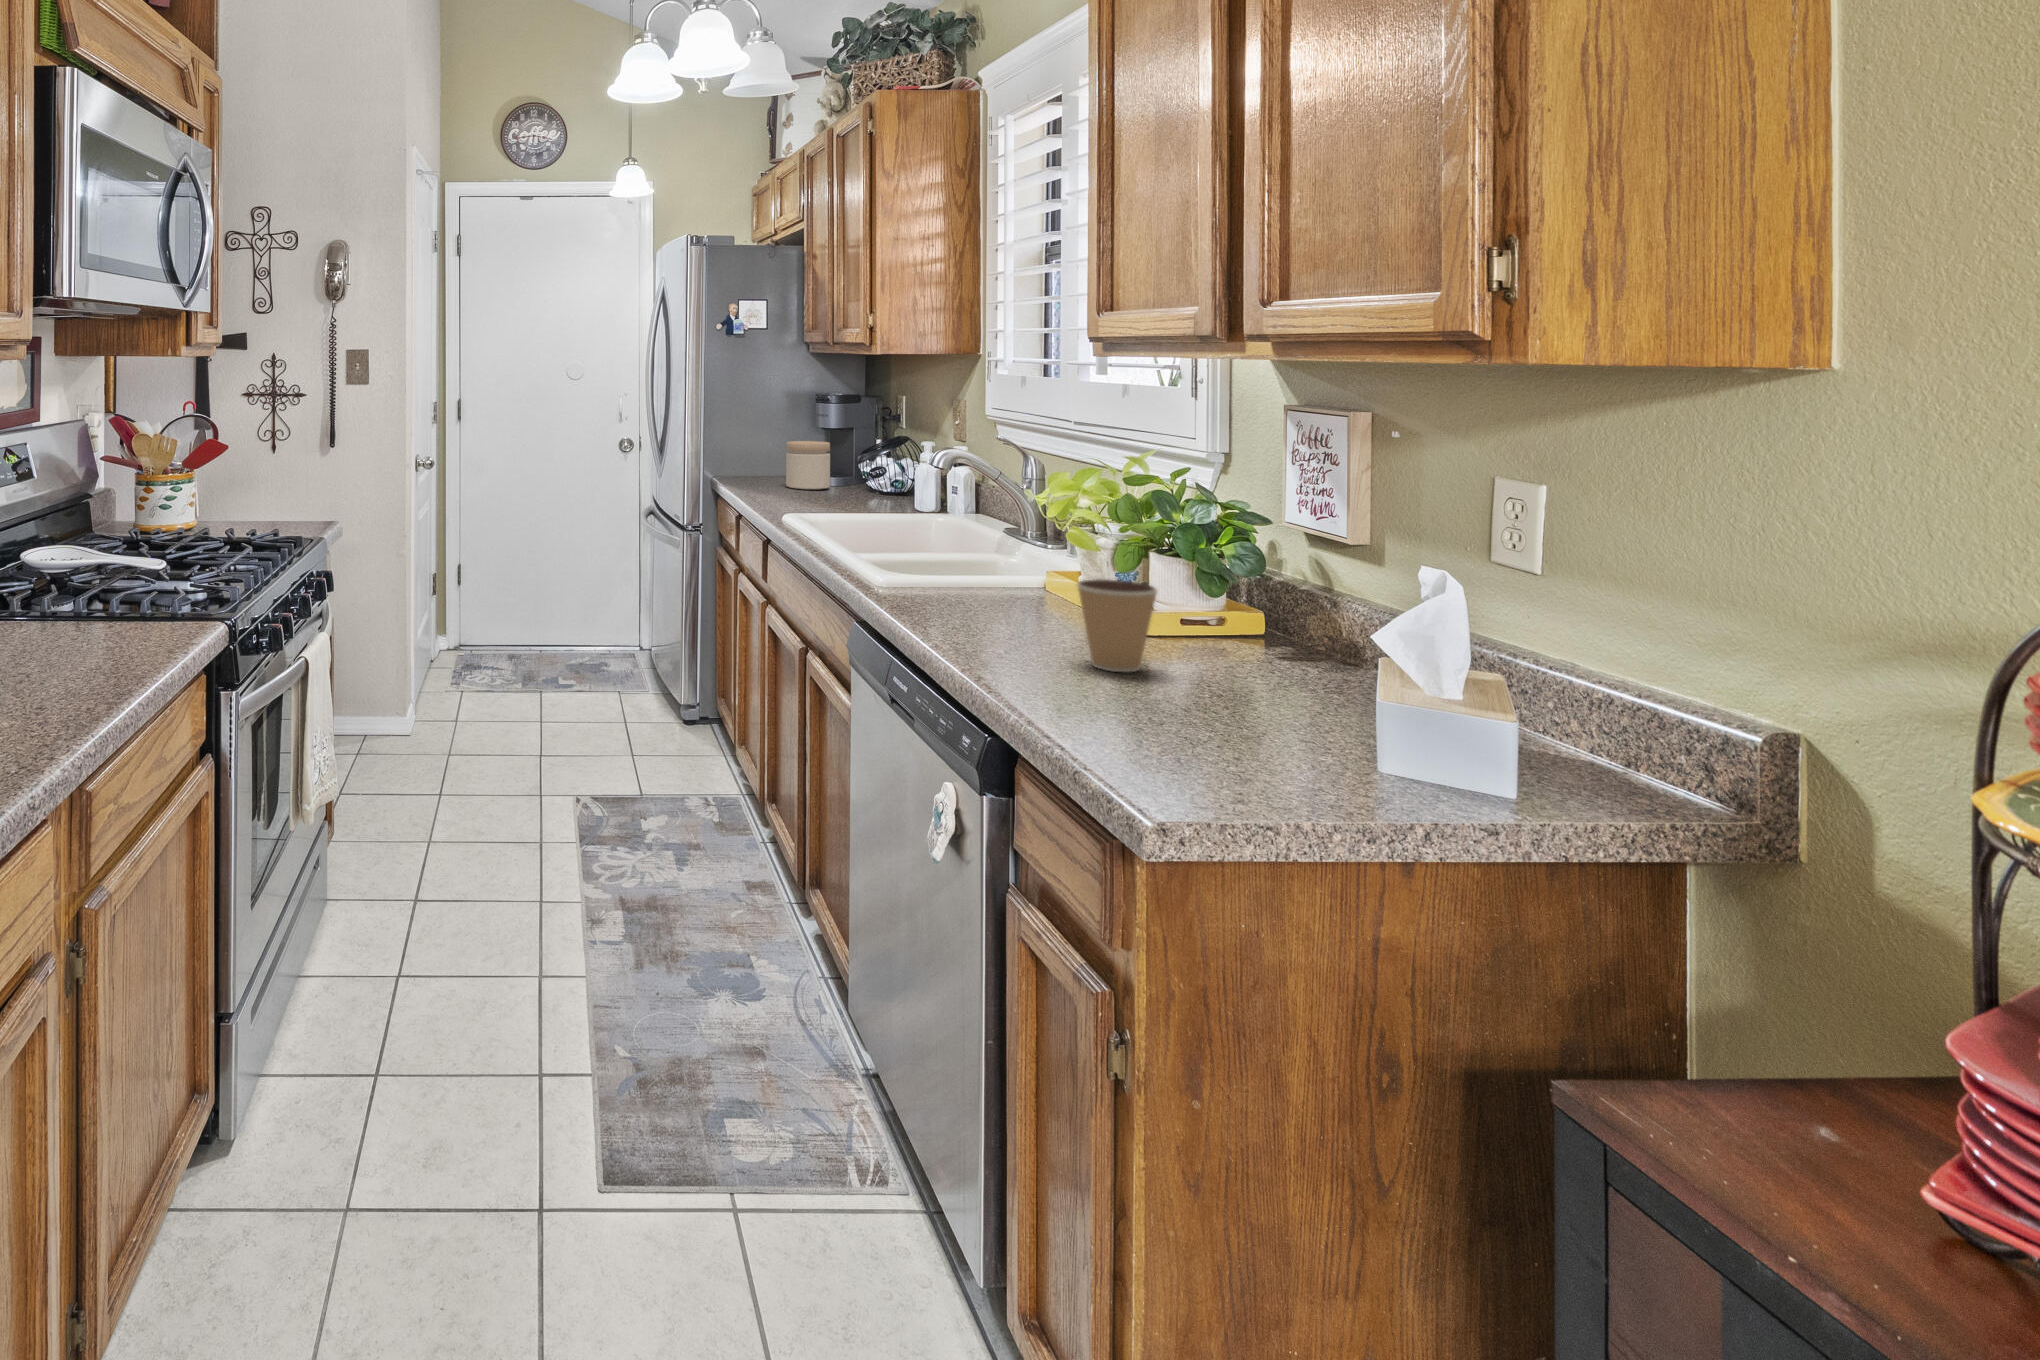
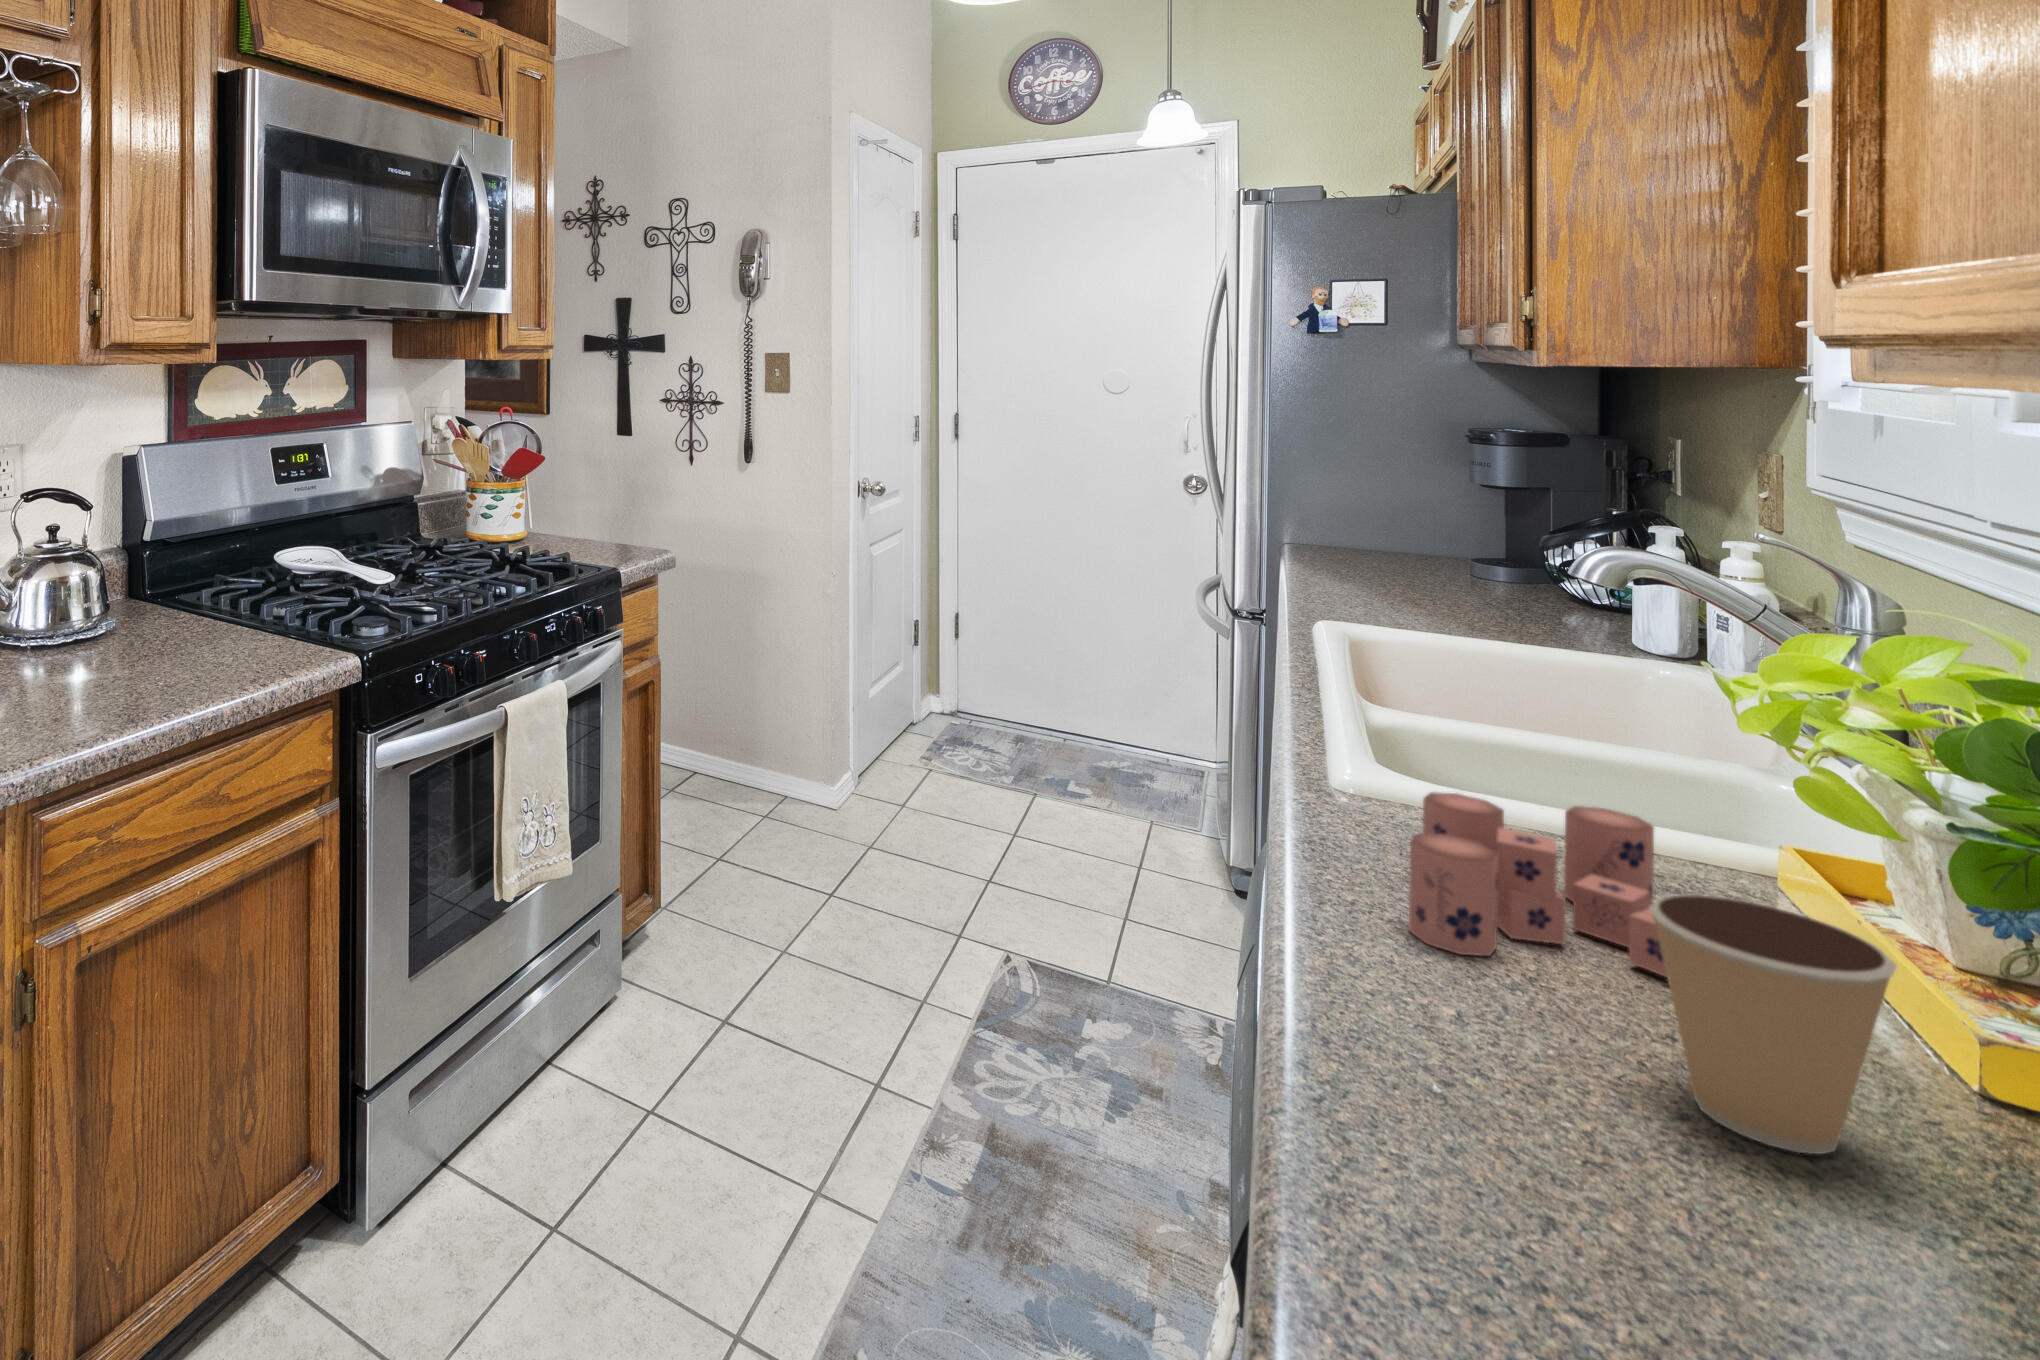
jar: present [786,441,830,490] -> none [1381,493,1461,569]
candle: none [948,570,1073,639] -> present [1409,792,1667,977]

